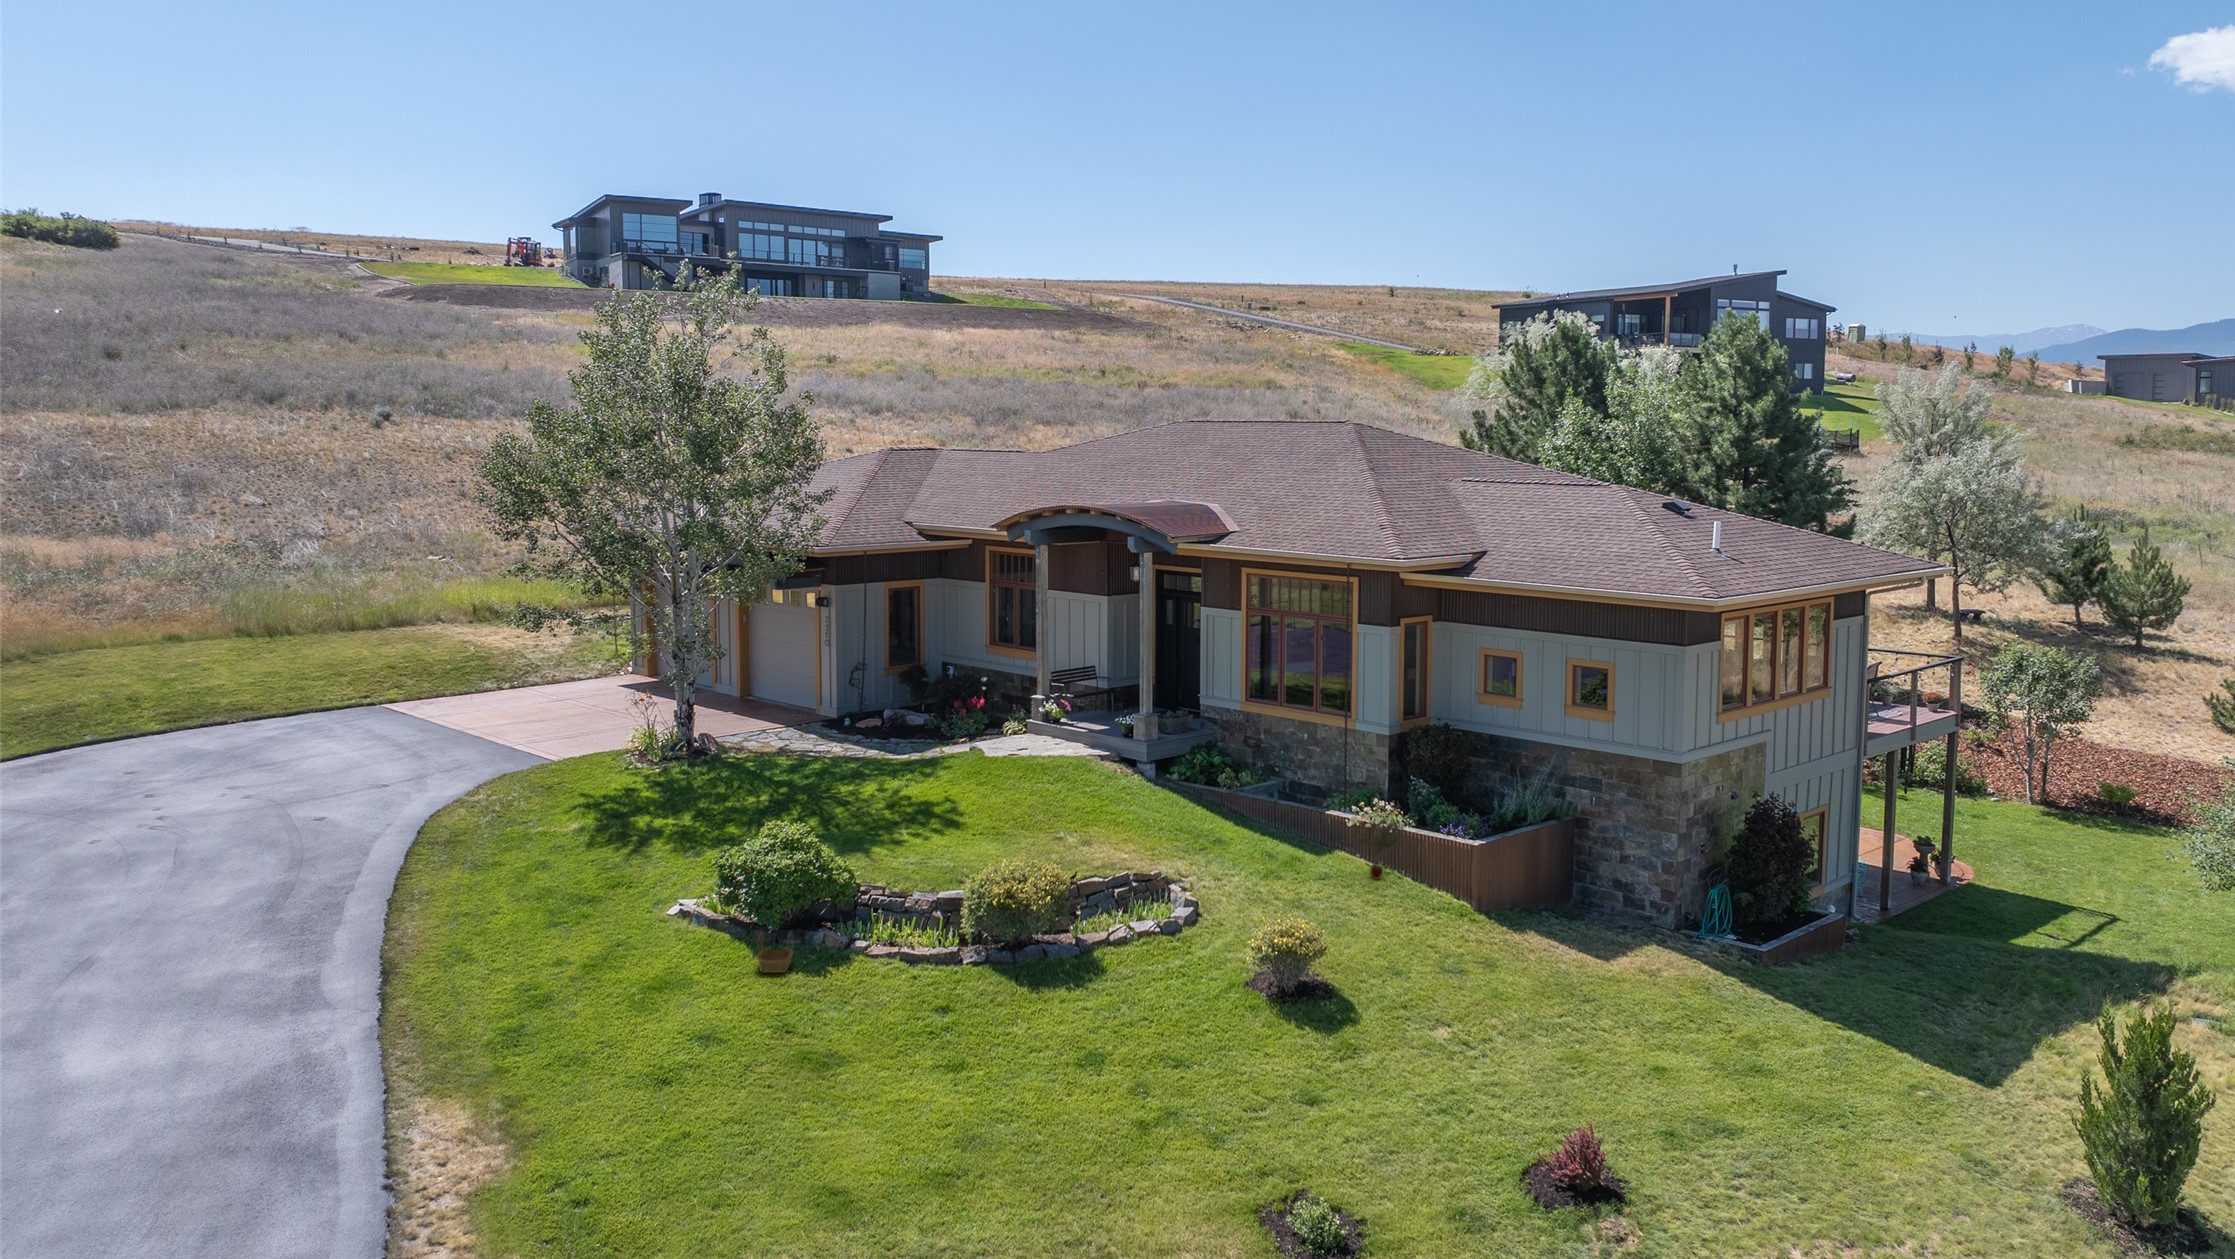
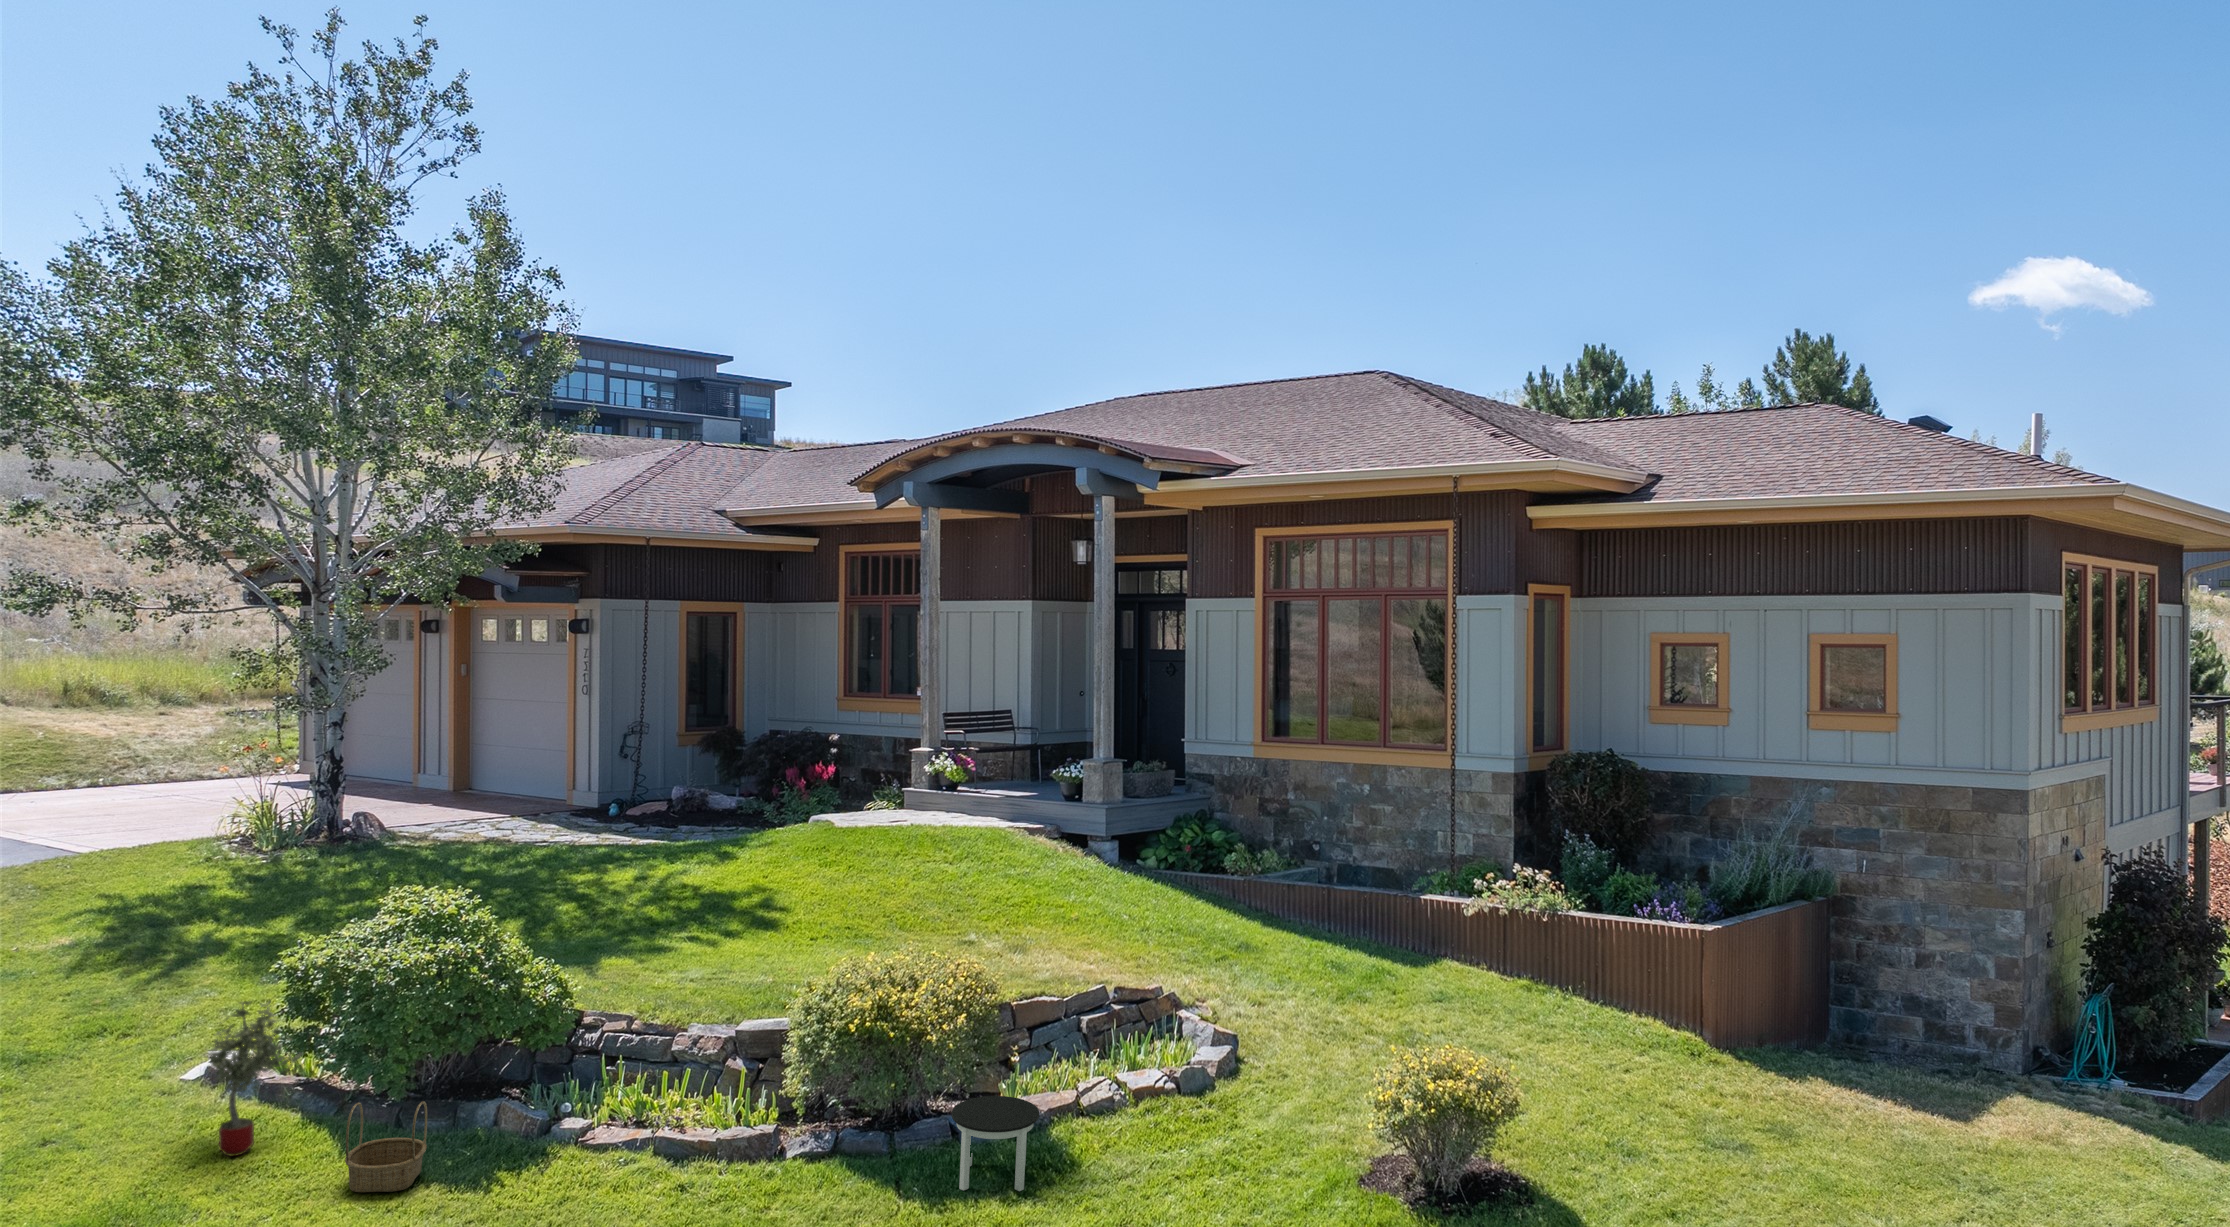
potted tree: present [1358,821,1402,879] -> present [209,1001,301,1156]
round table: none [1044,934,1087,982] -> present [952,1096,1039,1191]

